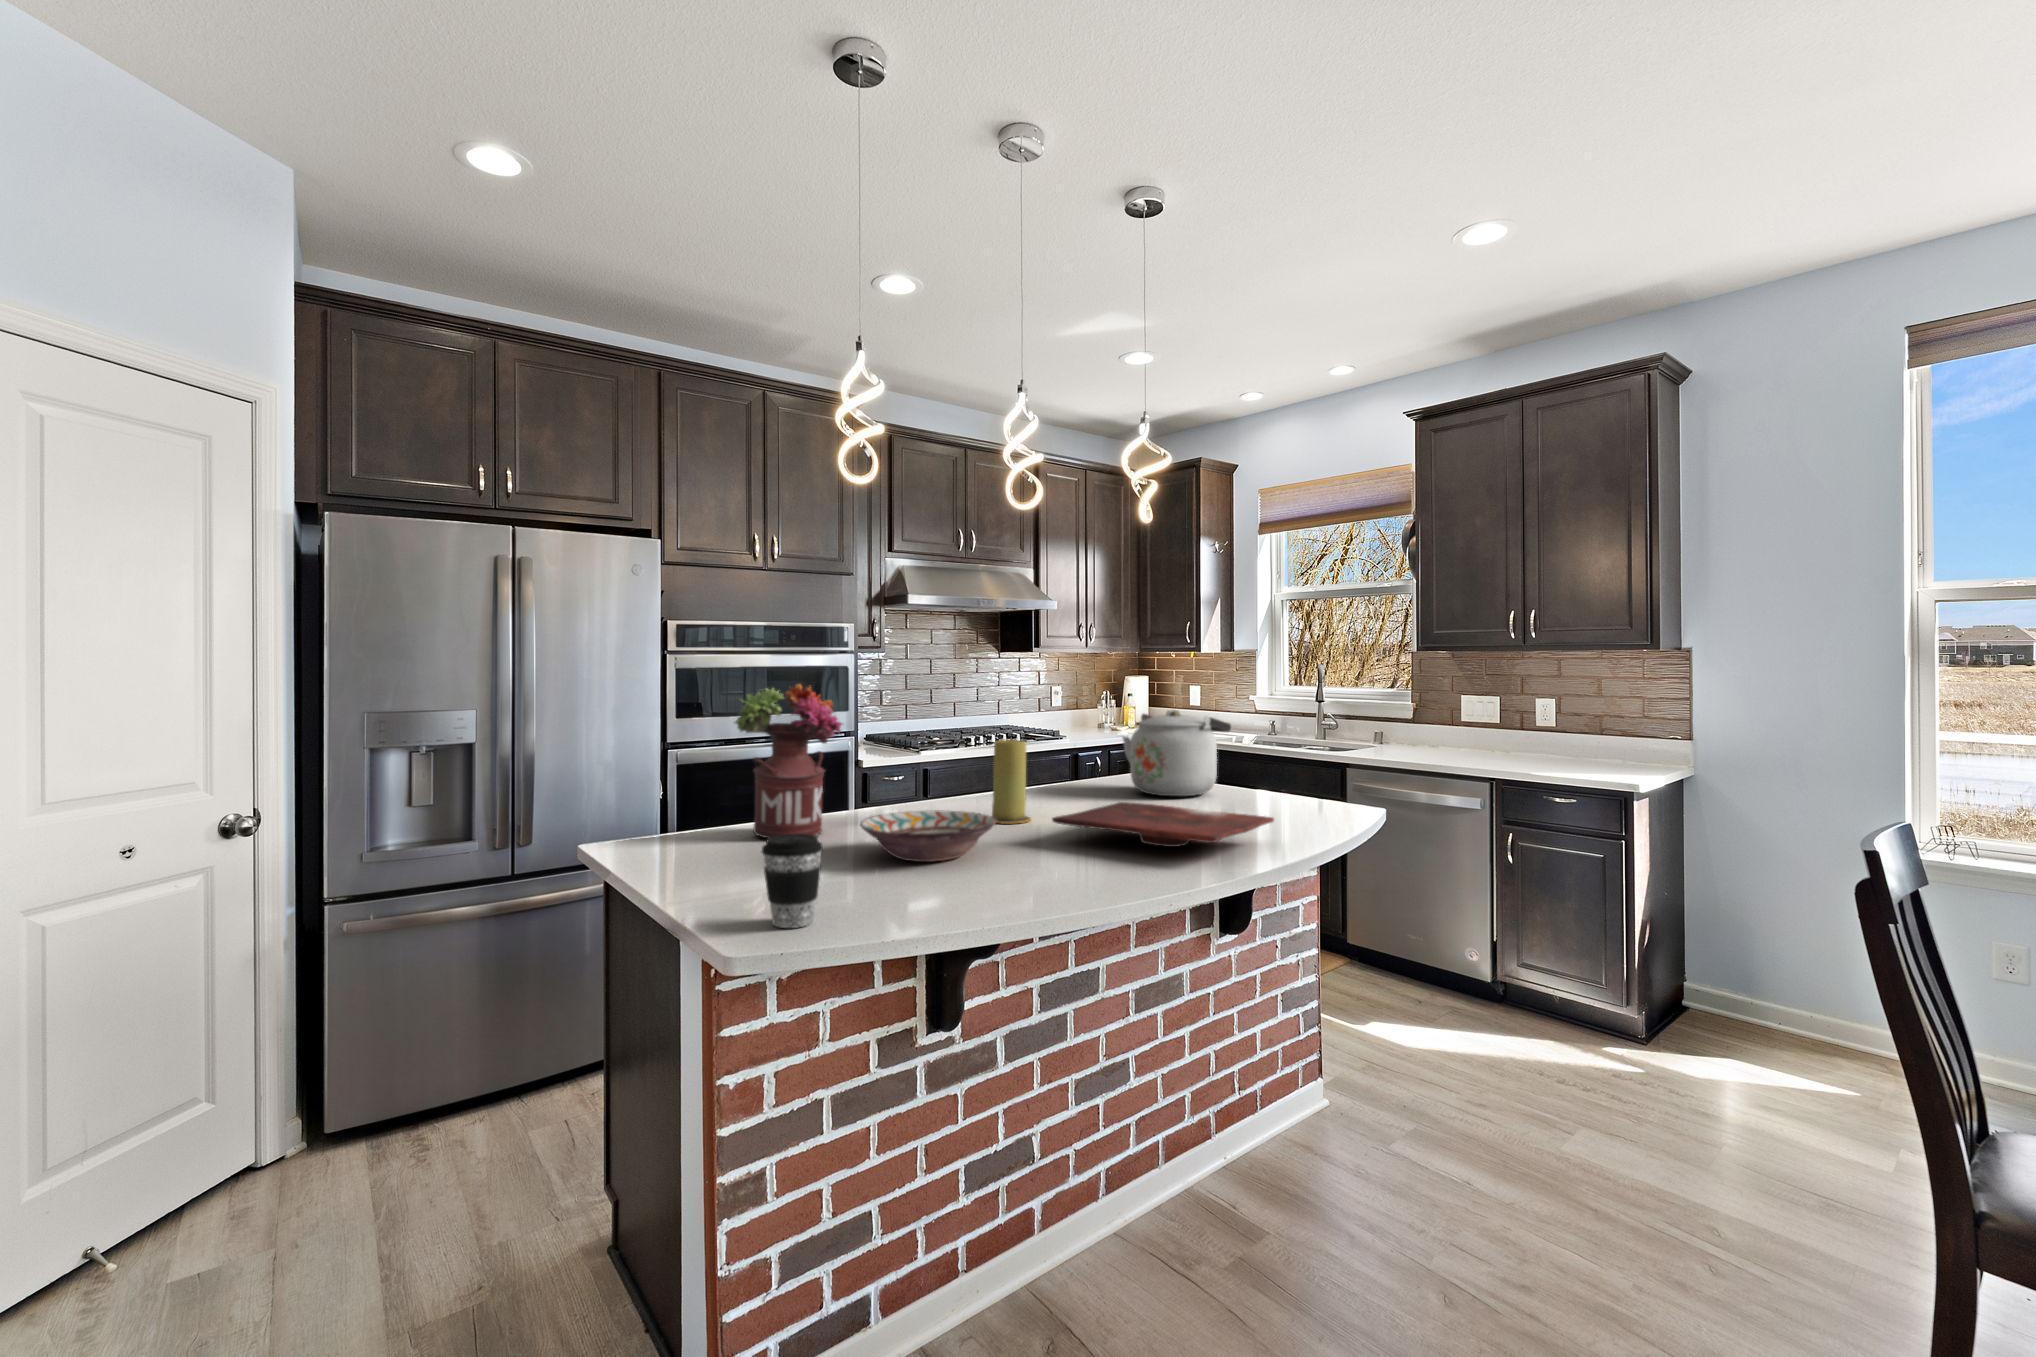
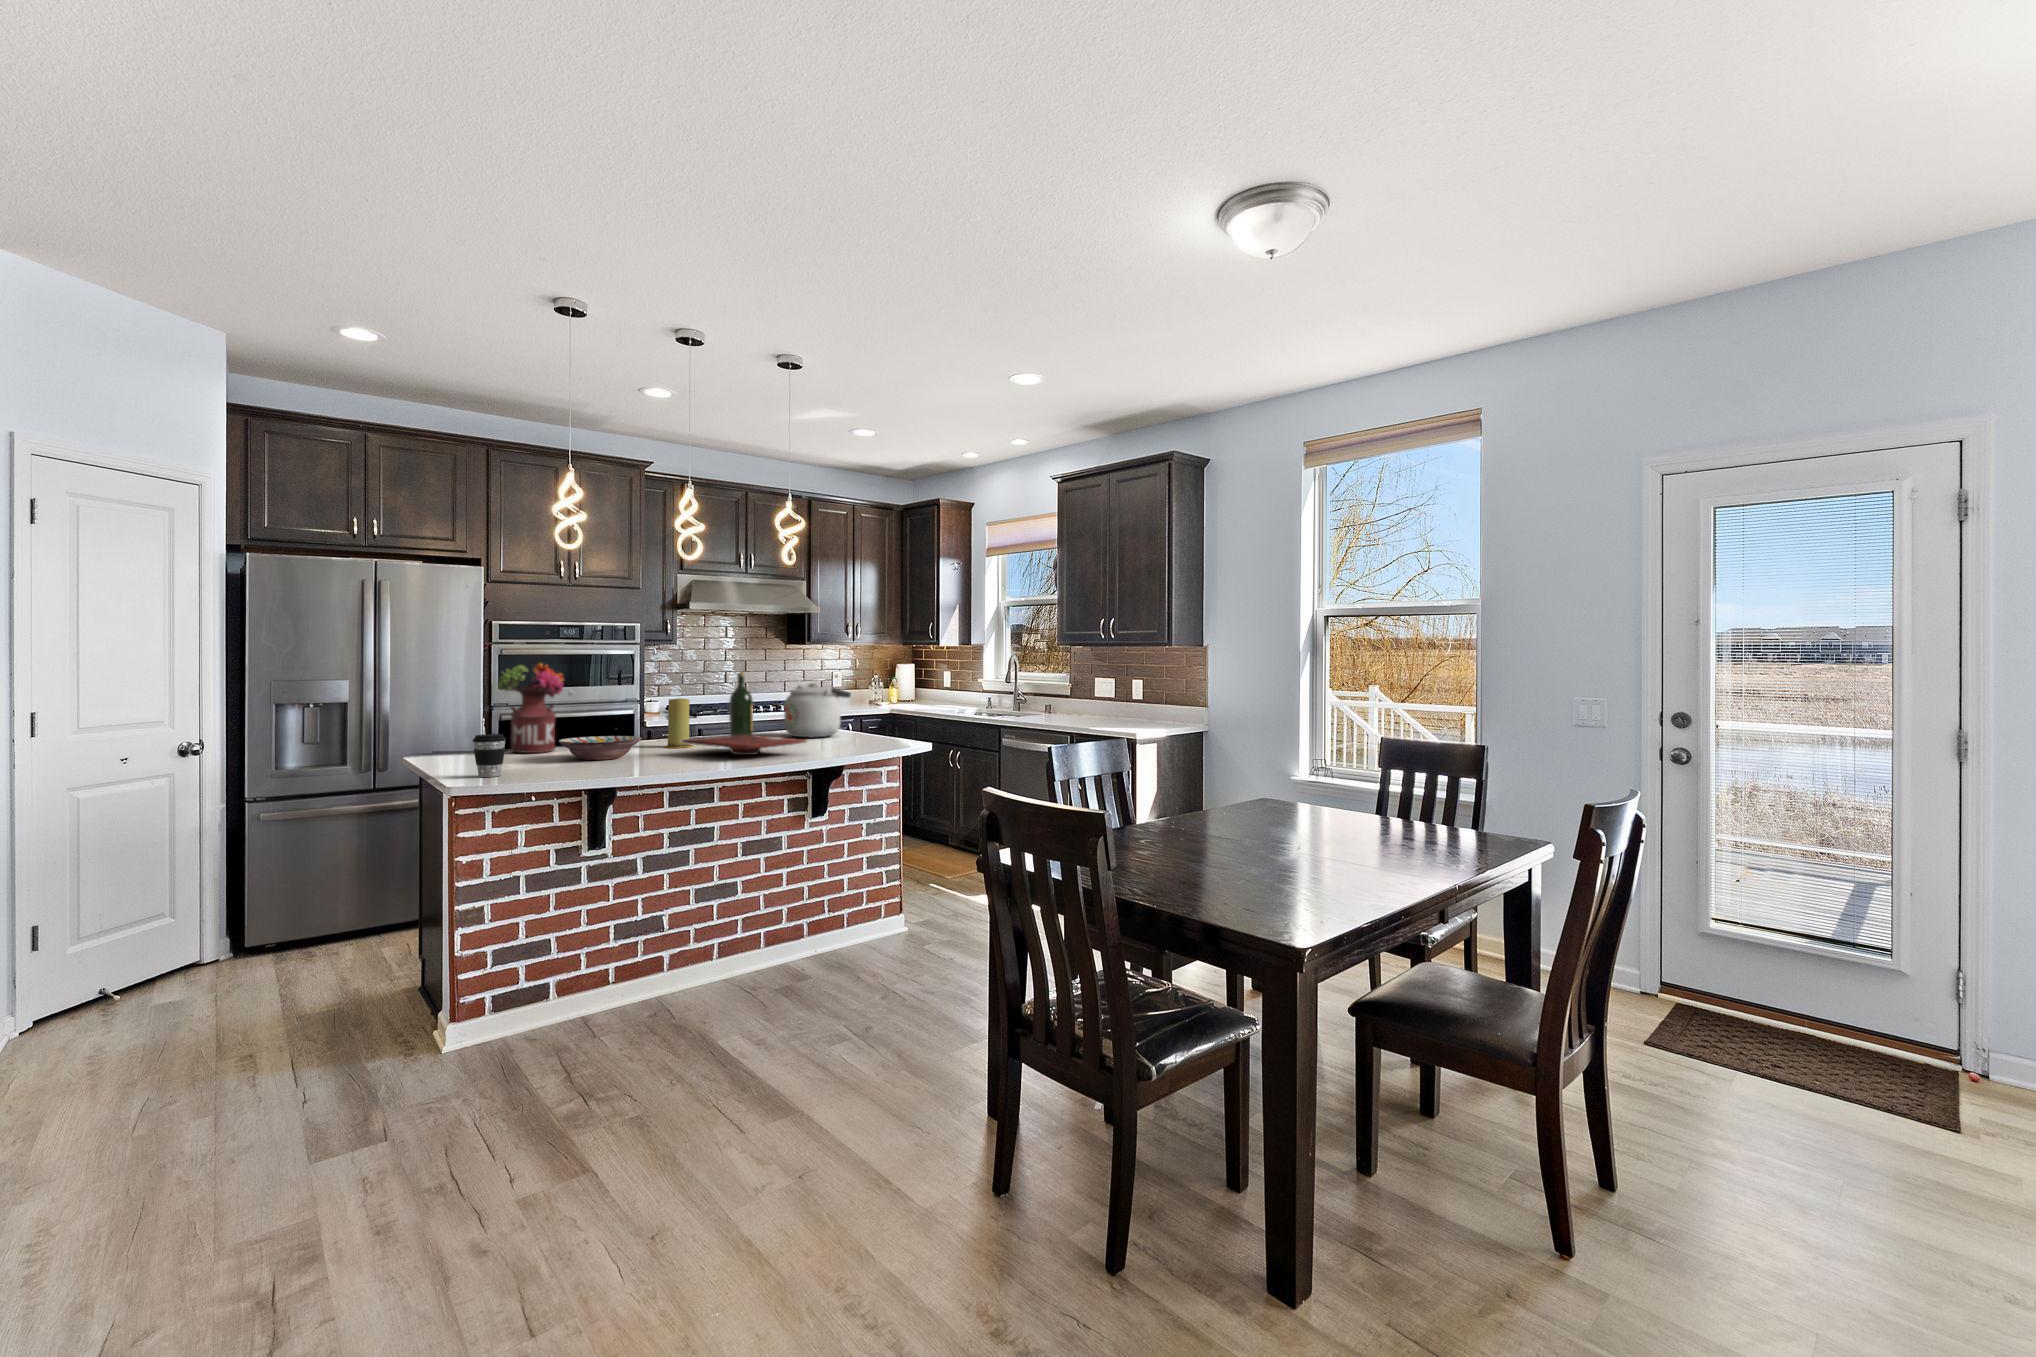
wine bottle: none [1055,694,1091,801] -> present [729,673,753,736]

